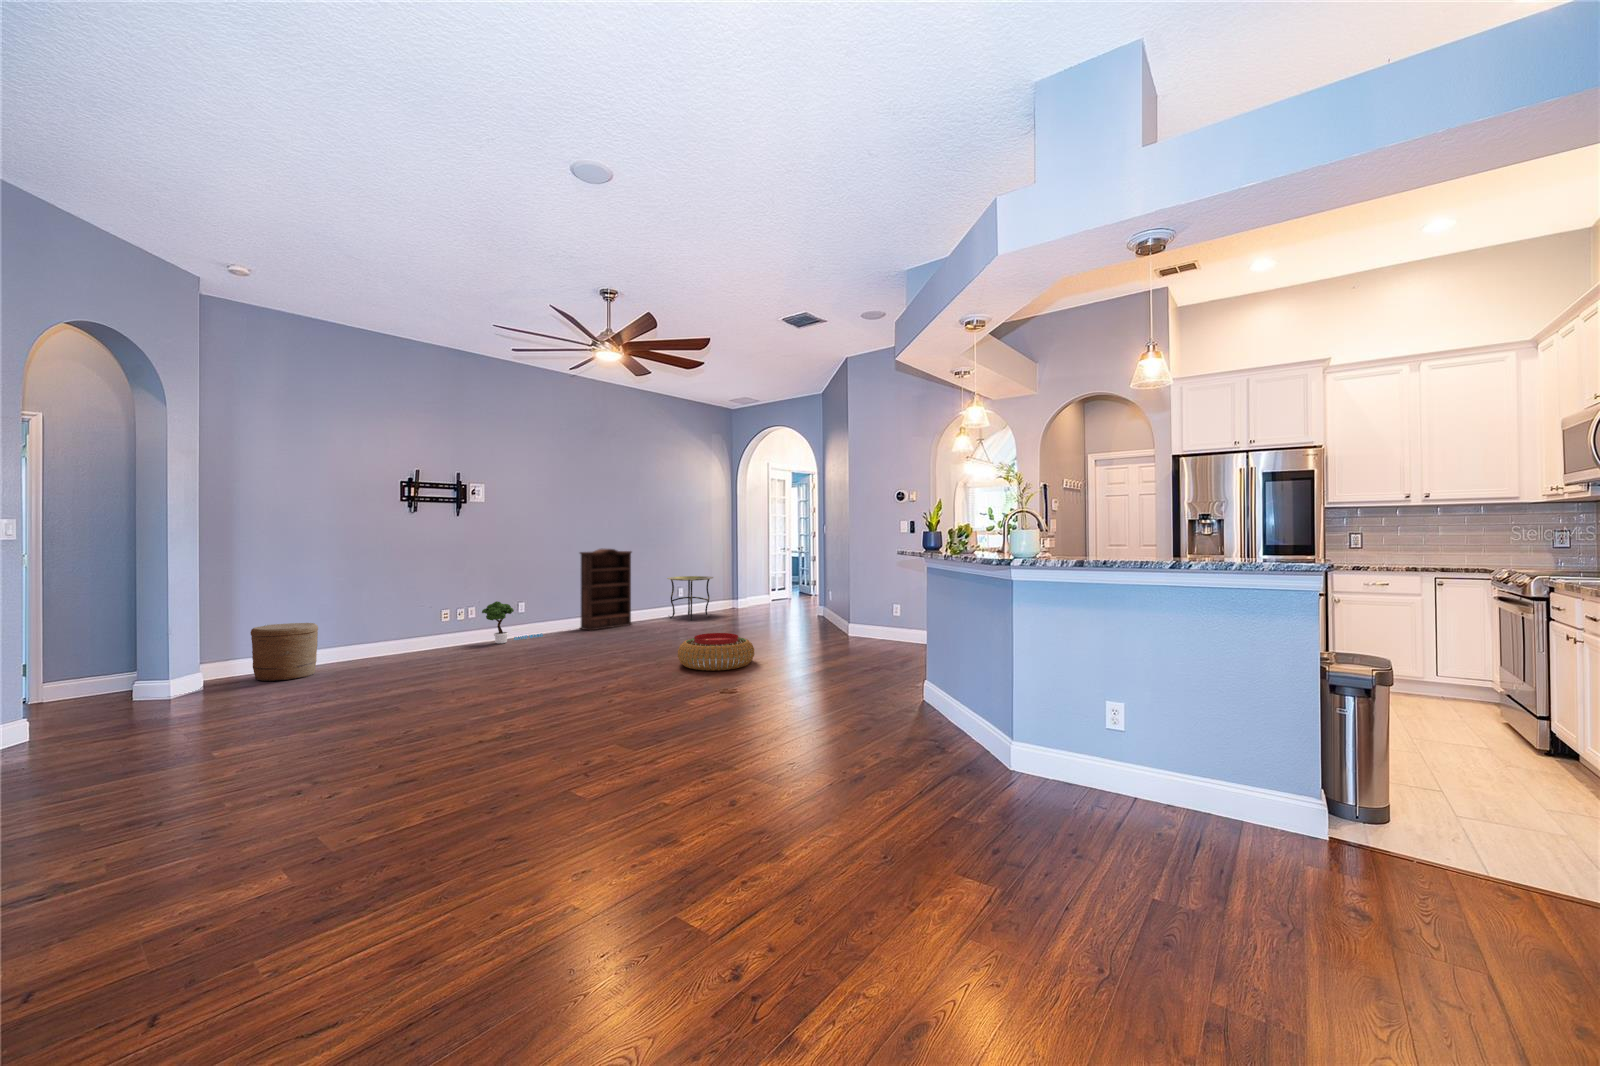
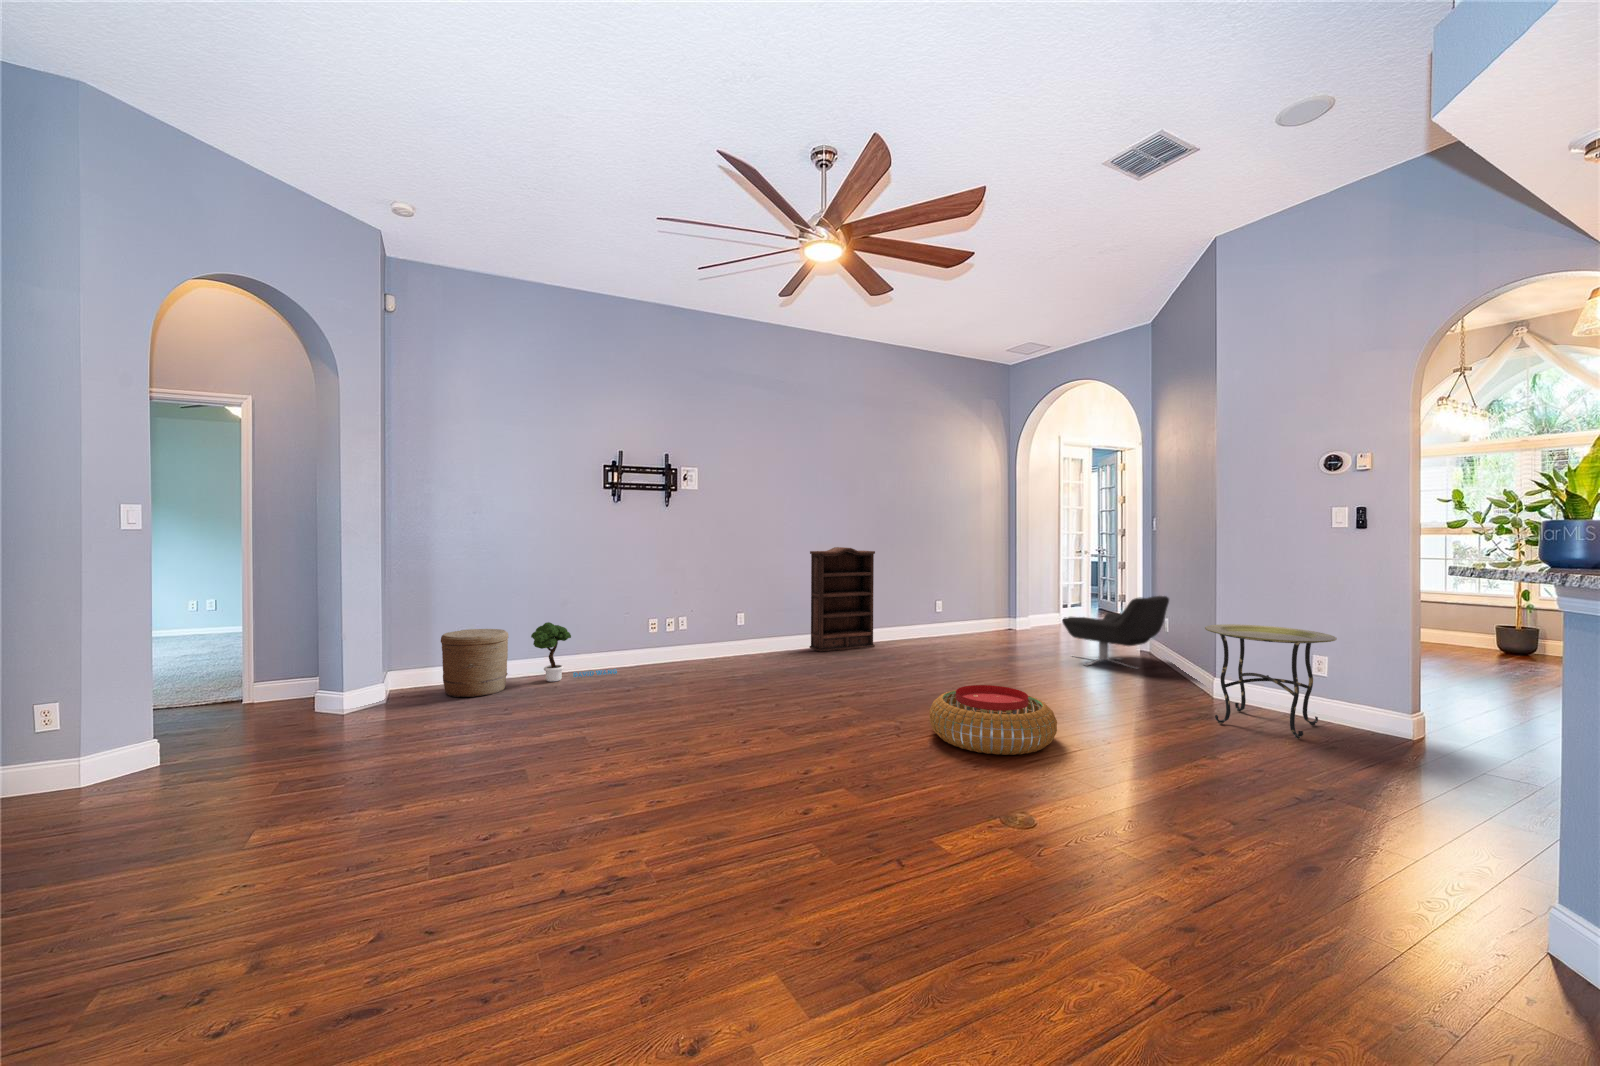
side table: present [667,576,713,620] -> present [1205,624,1337,739]
lounge chair: none [766,576,830,625] -> present [1062,596,1169,667]
potted tree: present [482,601,543,643] -> present [531,622,617,682]

